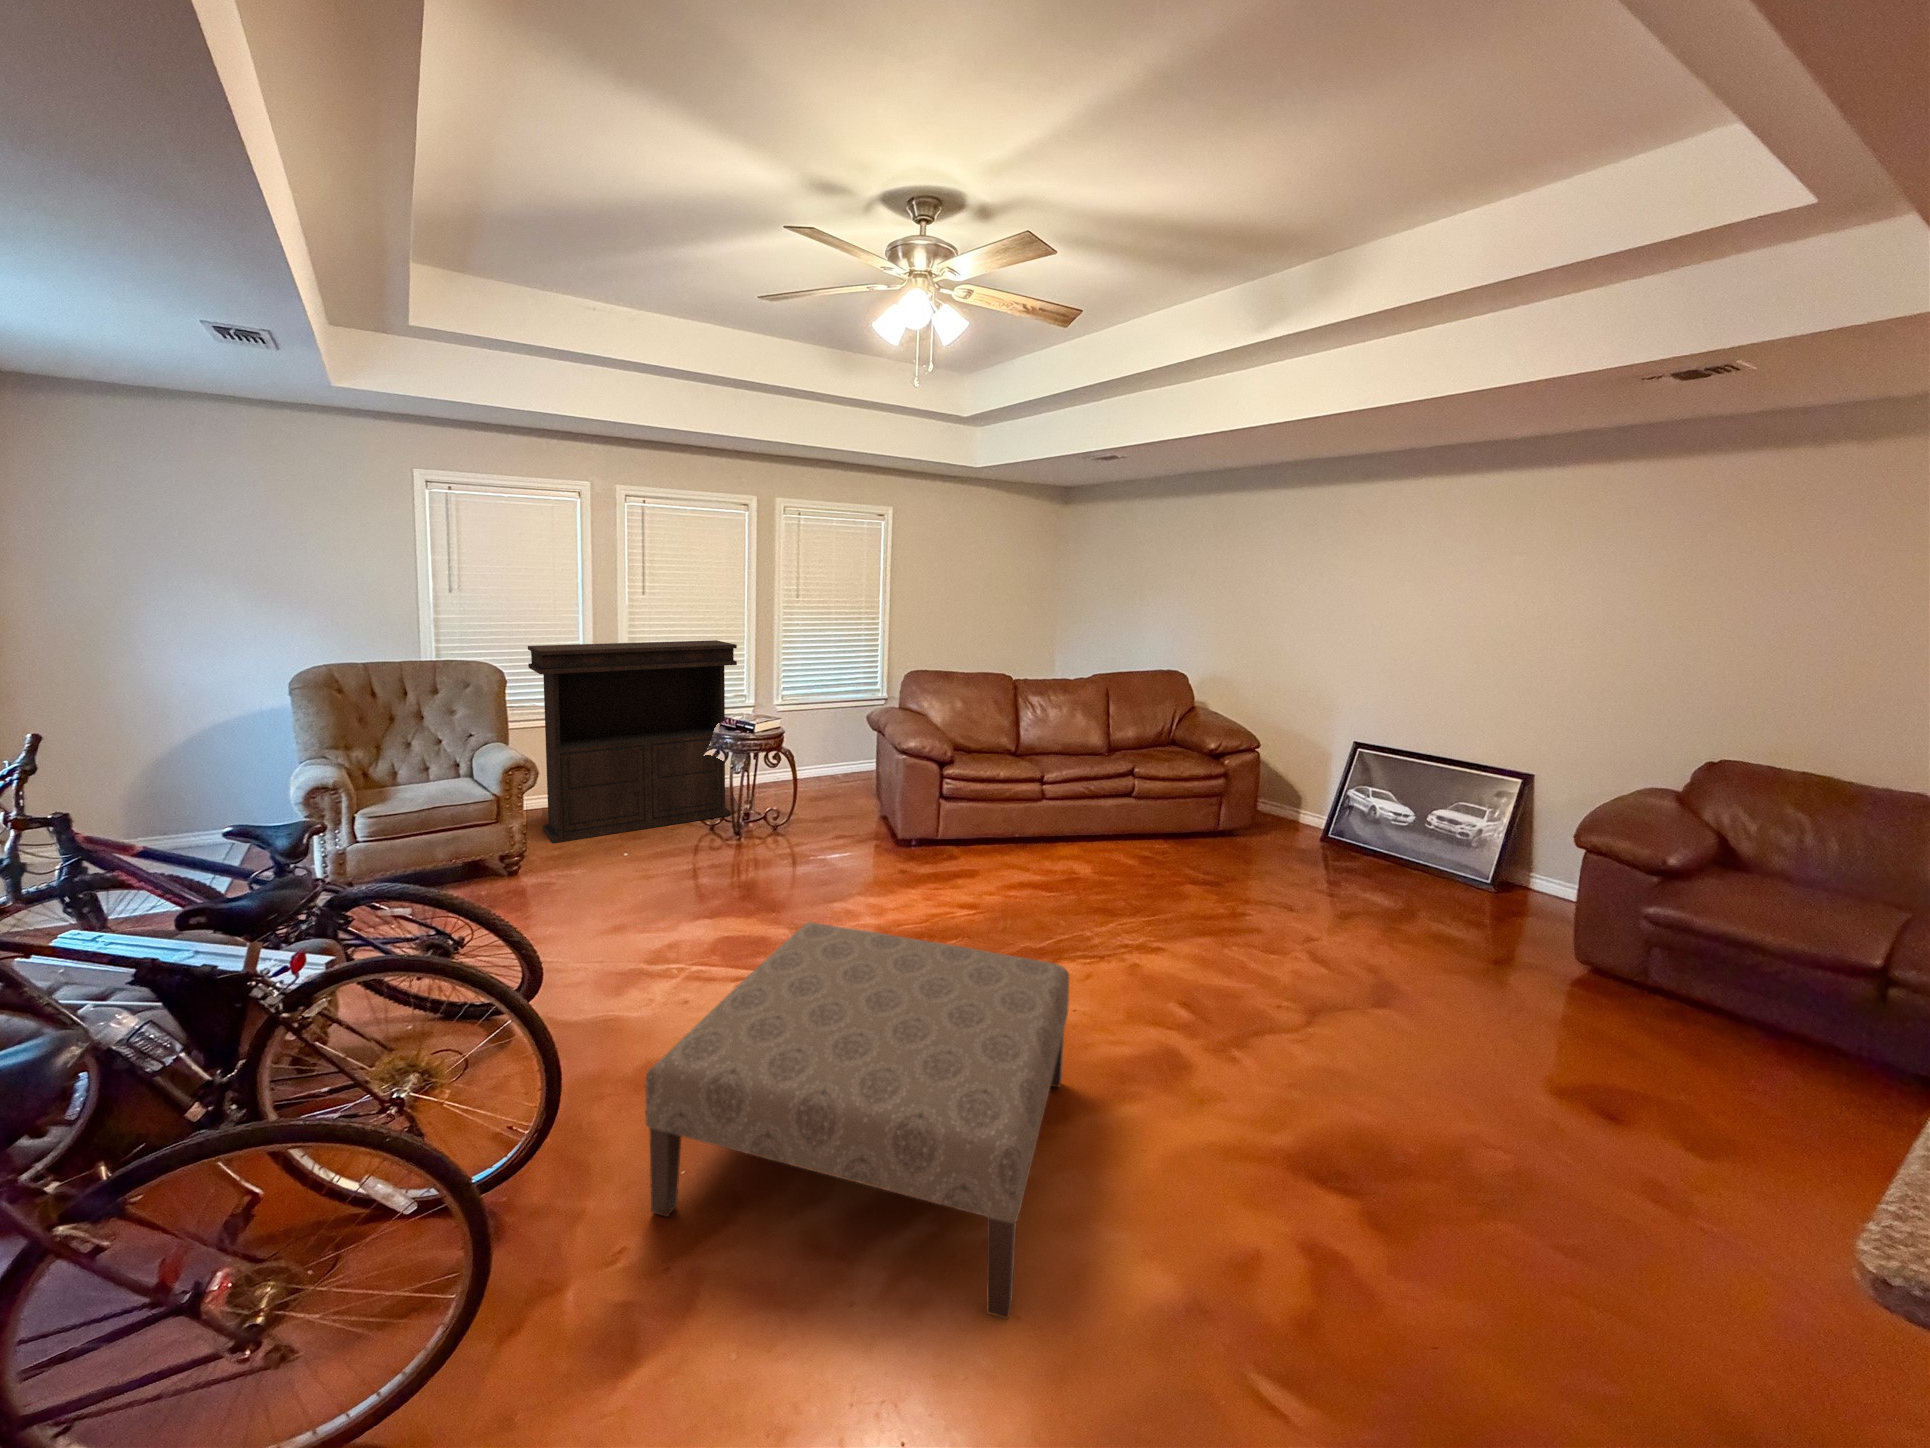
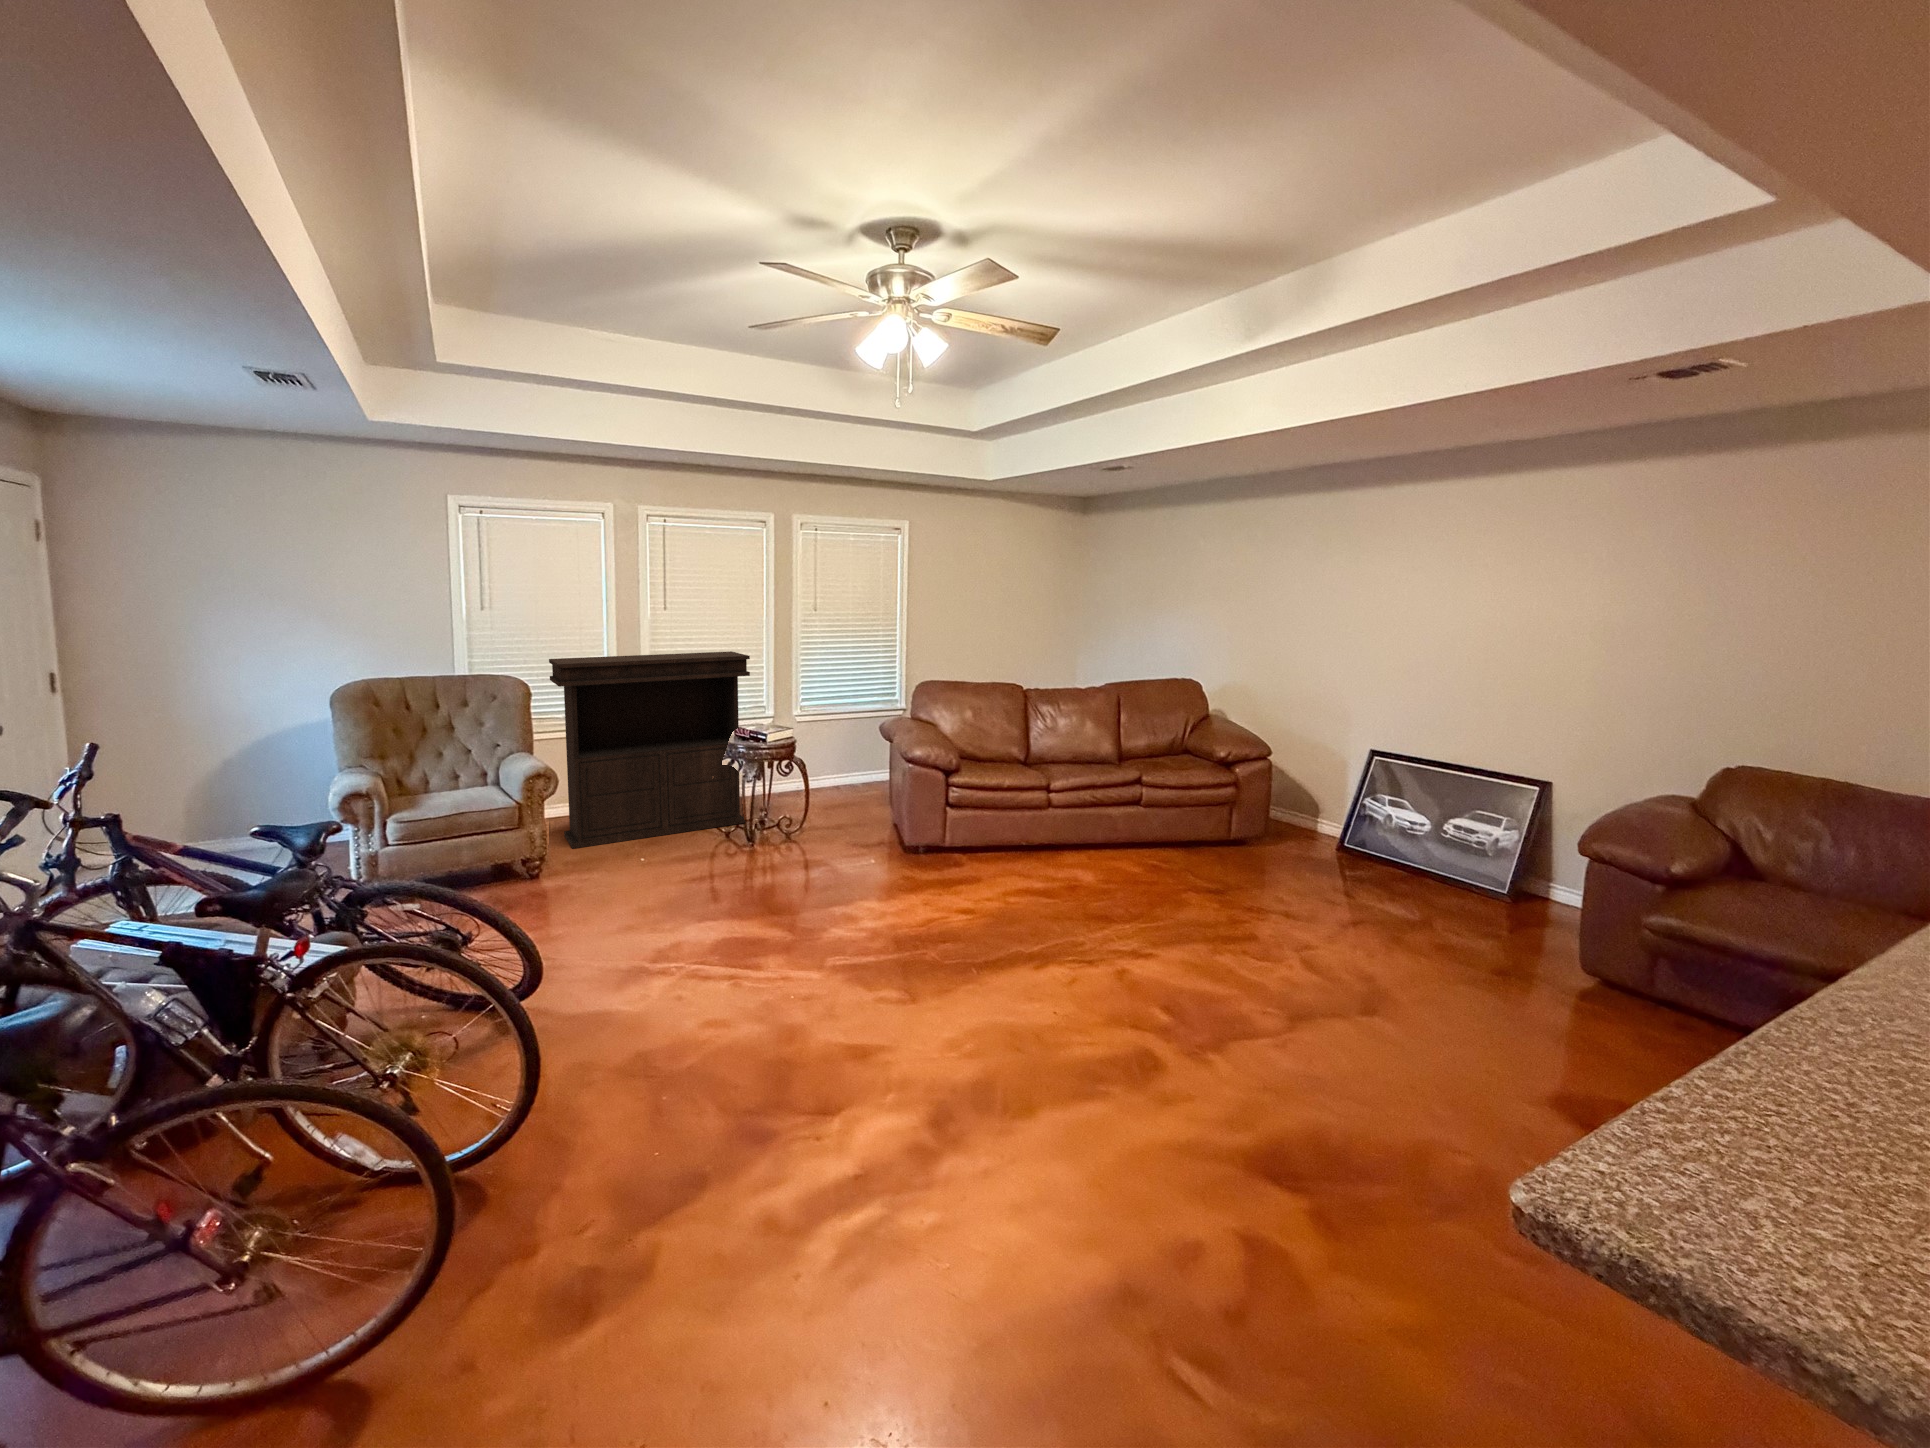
ottoman: present [645,922,1069,1319] -> none [615,924,1032,1292]

